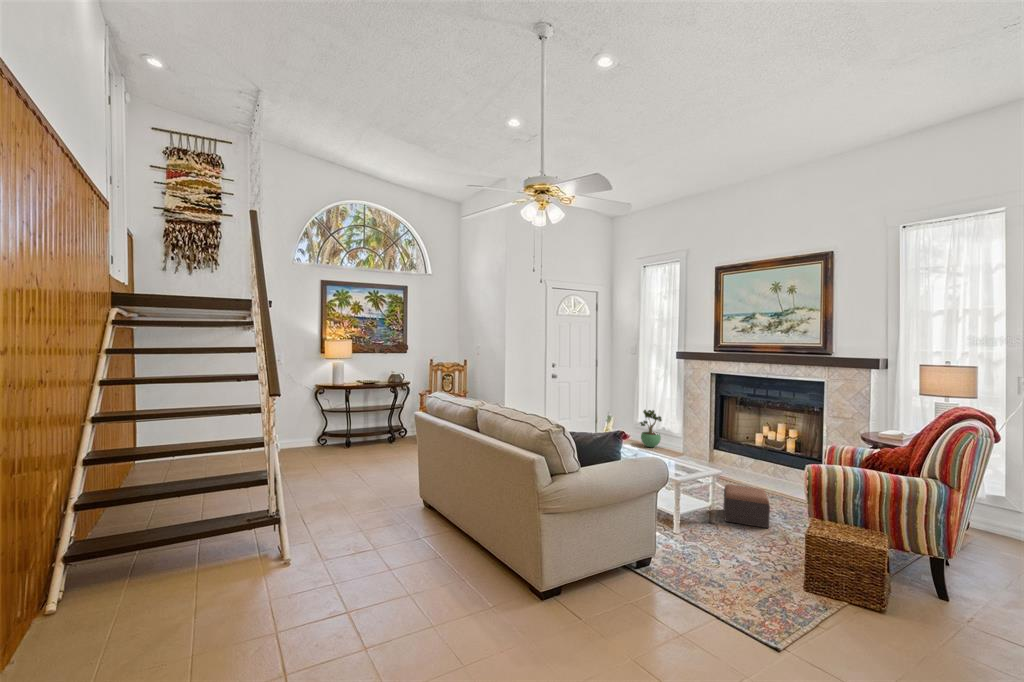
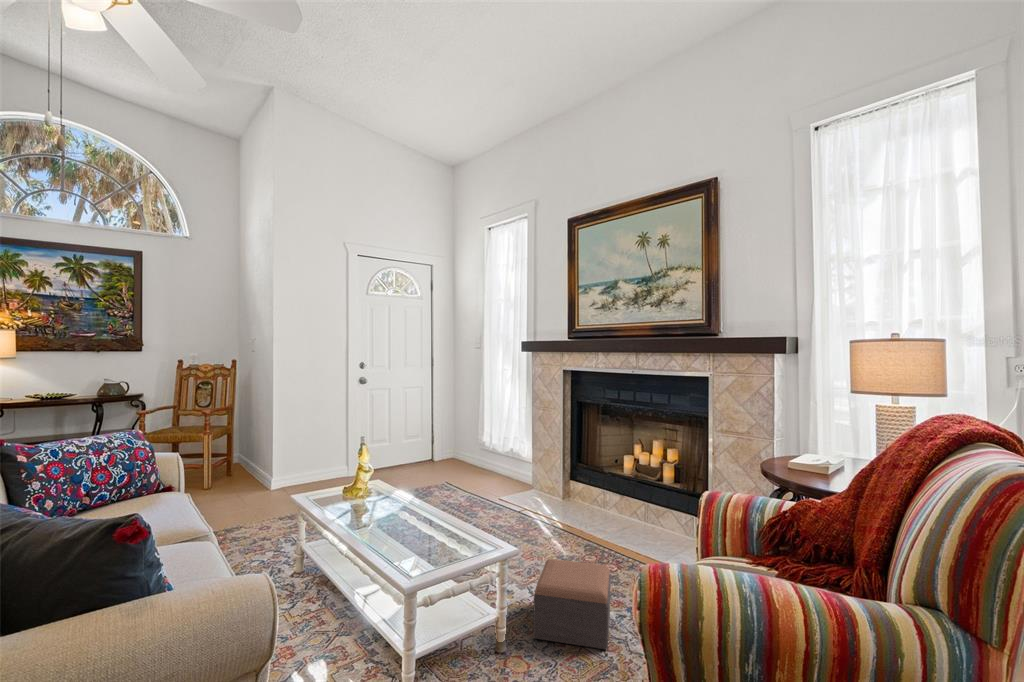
potted plant: present [640,410,662,447] -> none [482,425,509,478]

